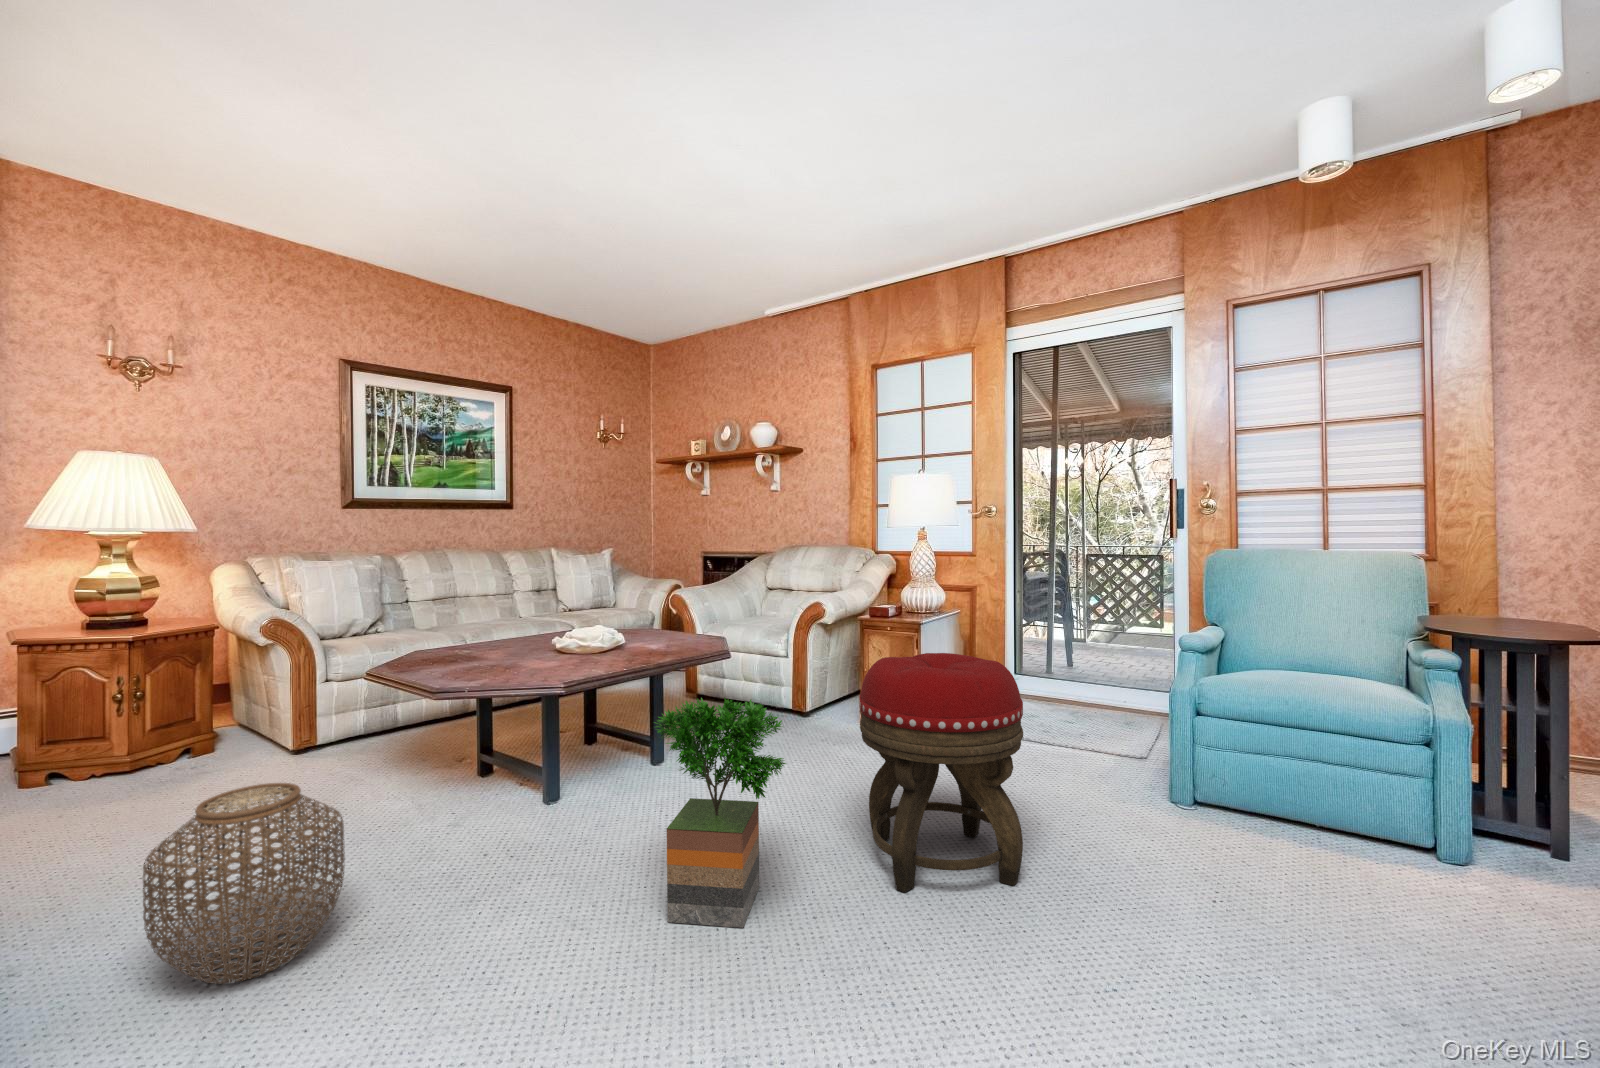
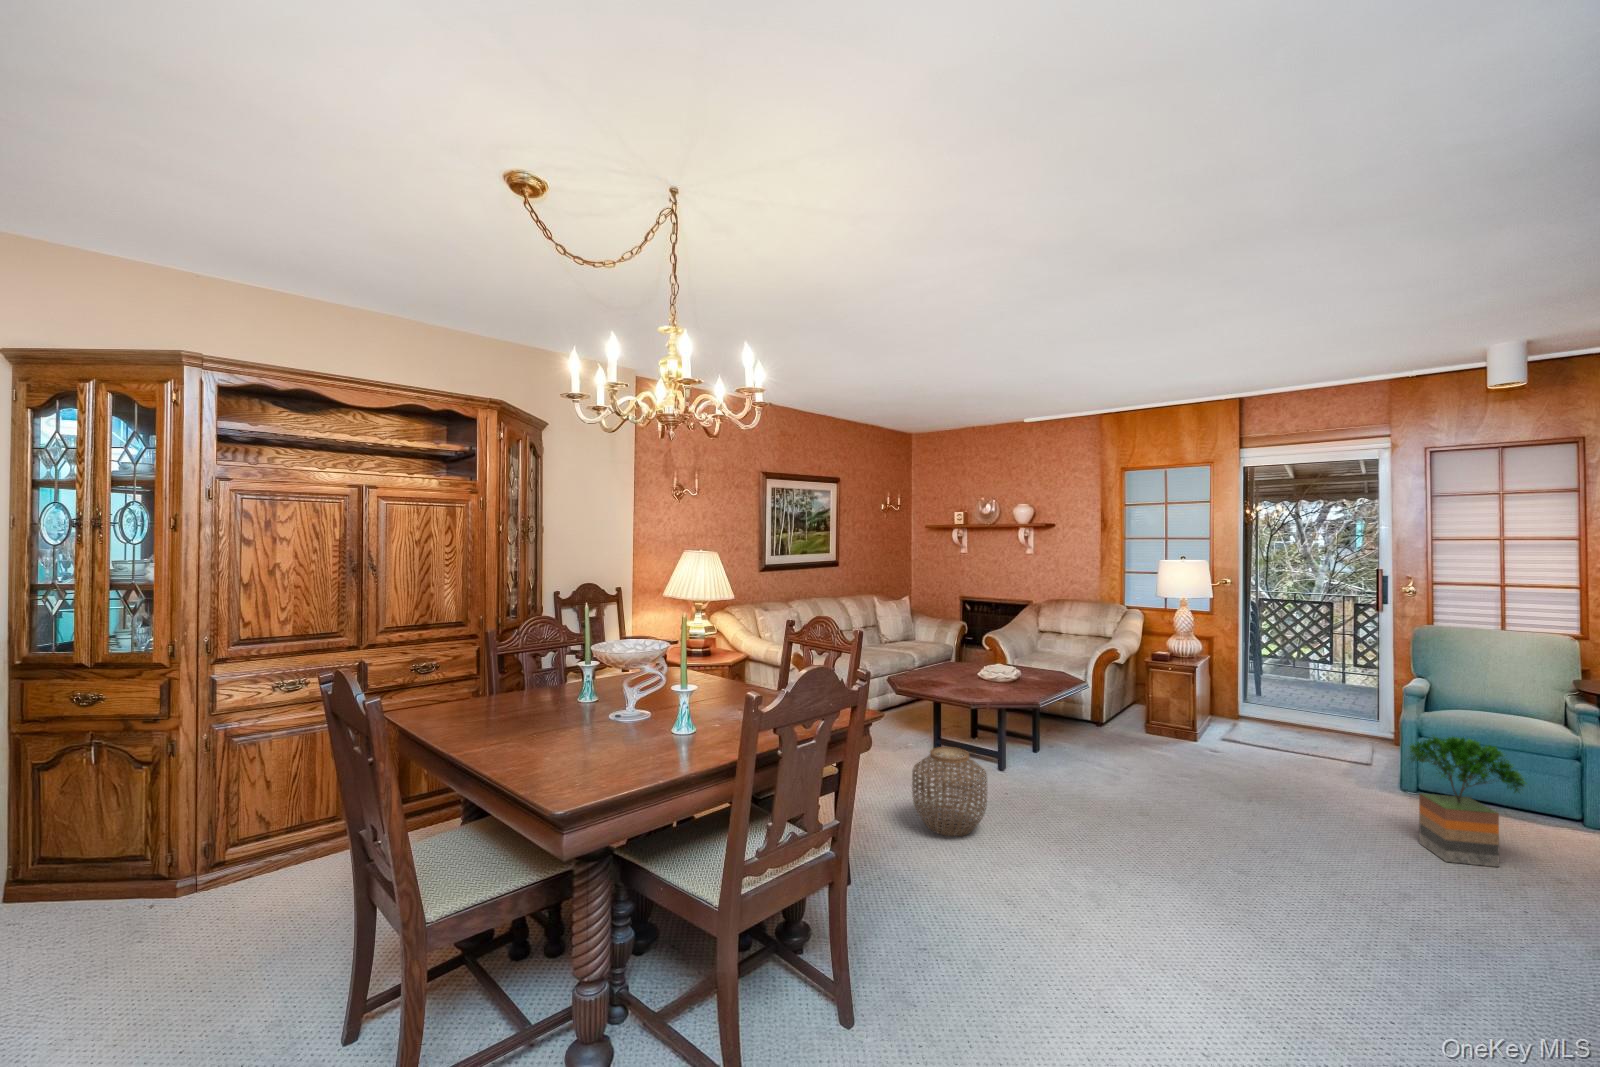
footstool: present [859,653,1023,892] -> none [1217,693,1327,824]
potted tree: present [654,698,786,928] -> present [1408,736,1527,867]

